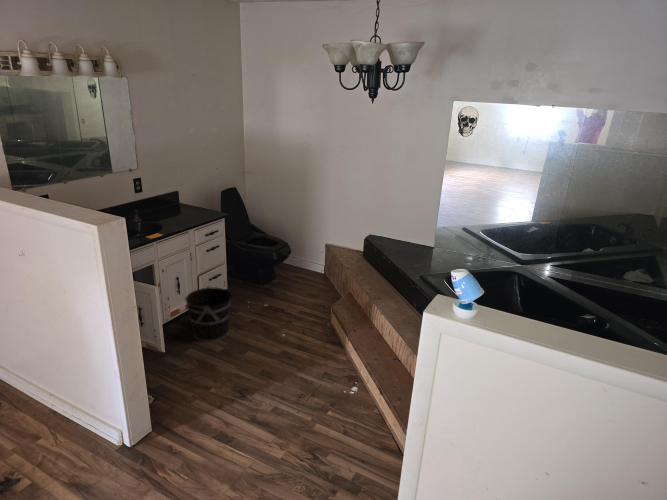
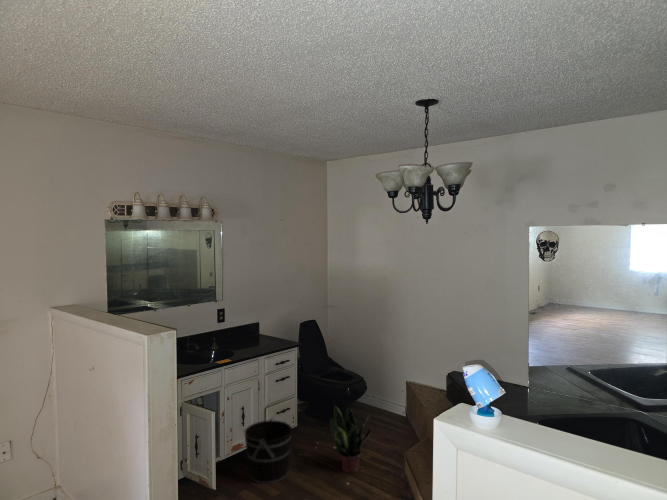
potted plant: none [265,271,304,326] -> present [330,406,371,473]

